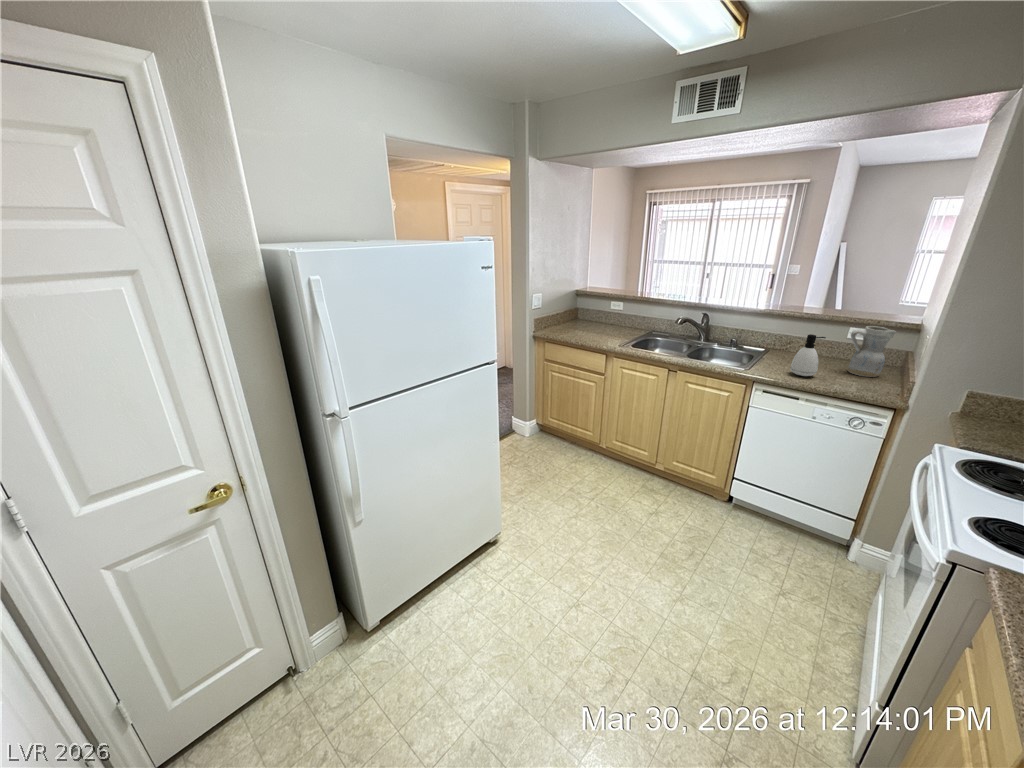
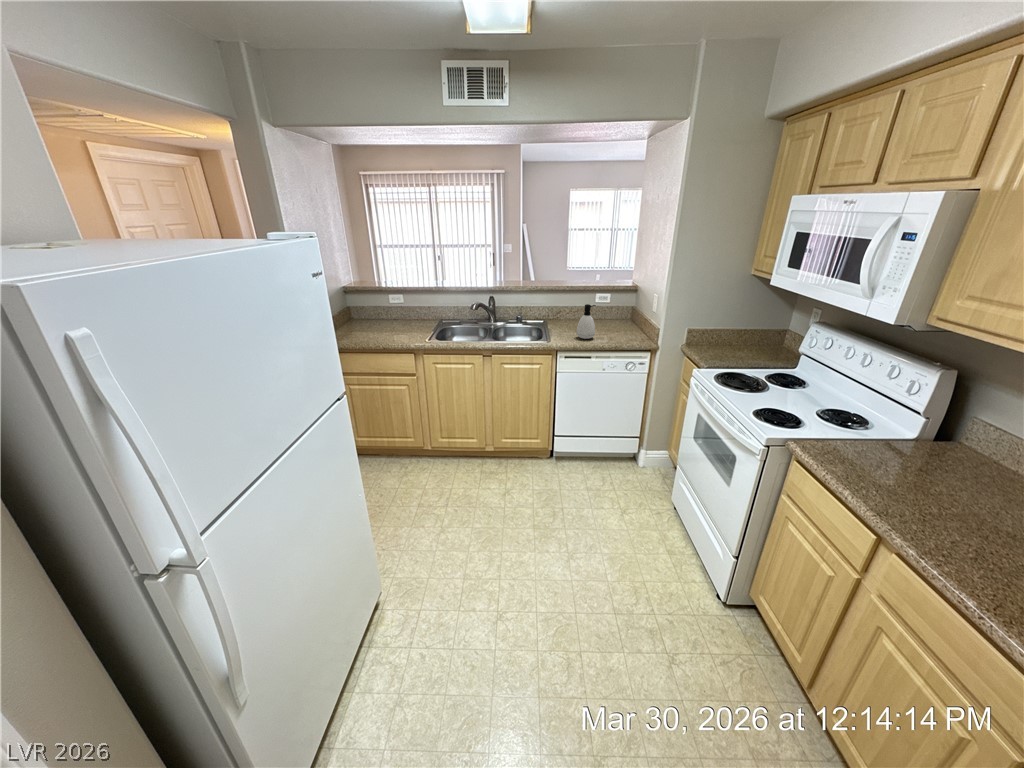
ceramic pitcher: present [848,326,896,377] -> none [605,292,630,331]

